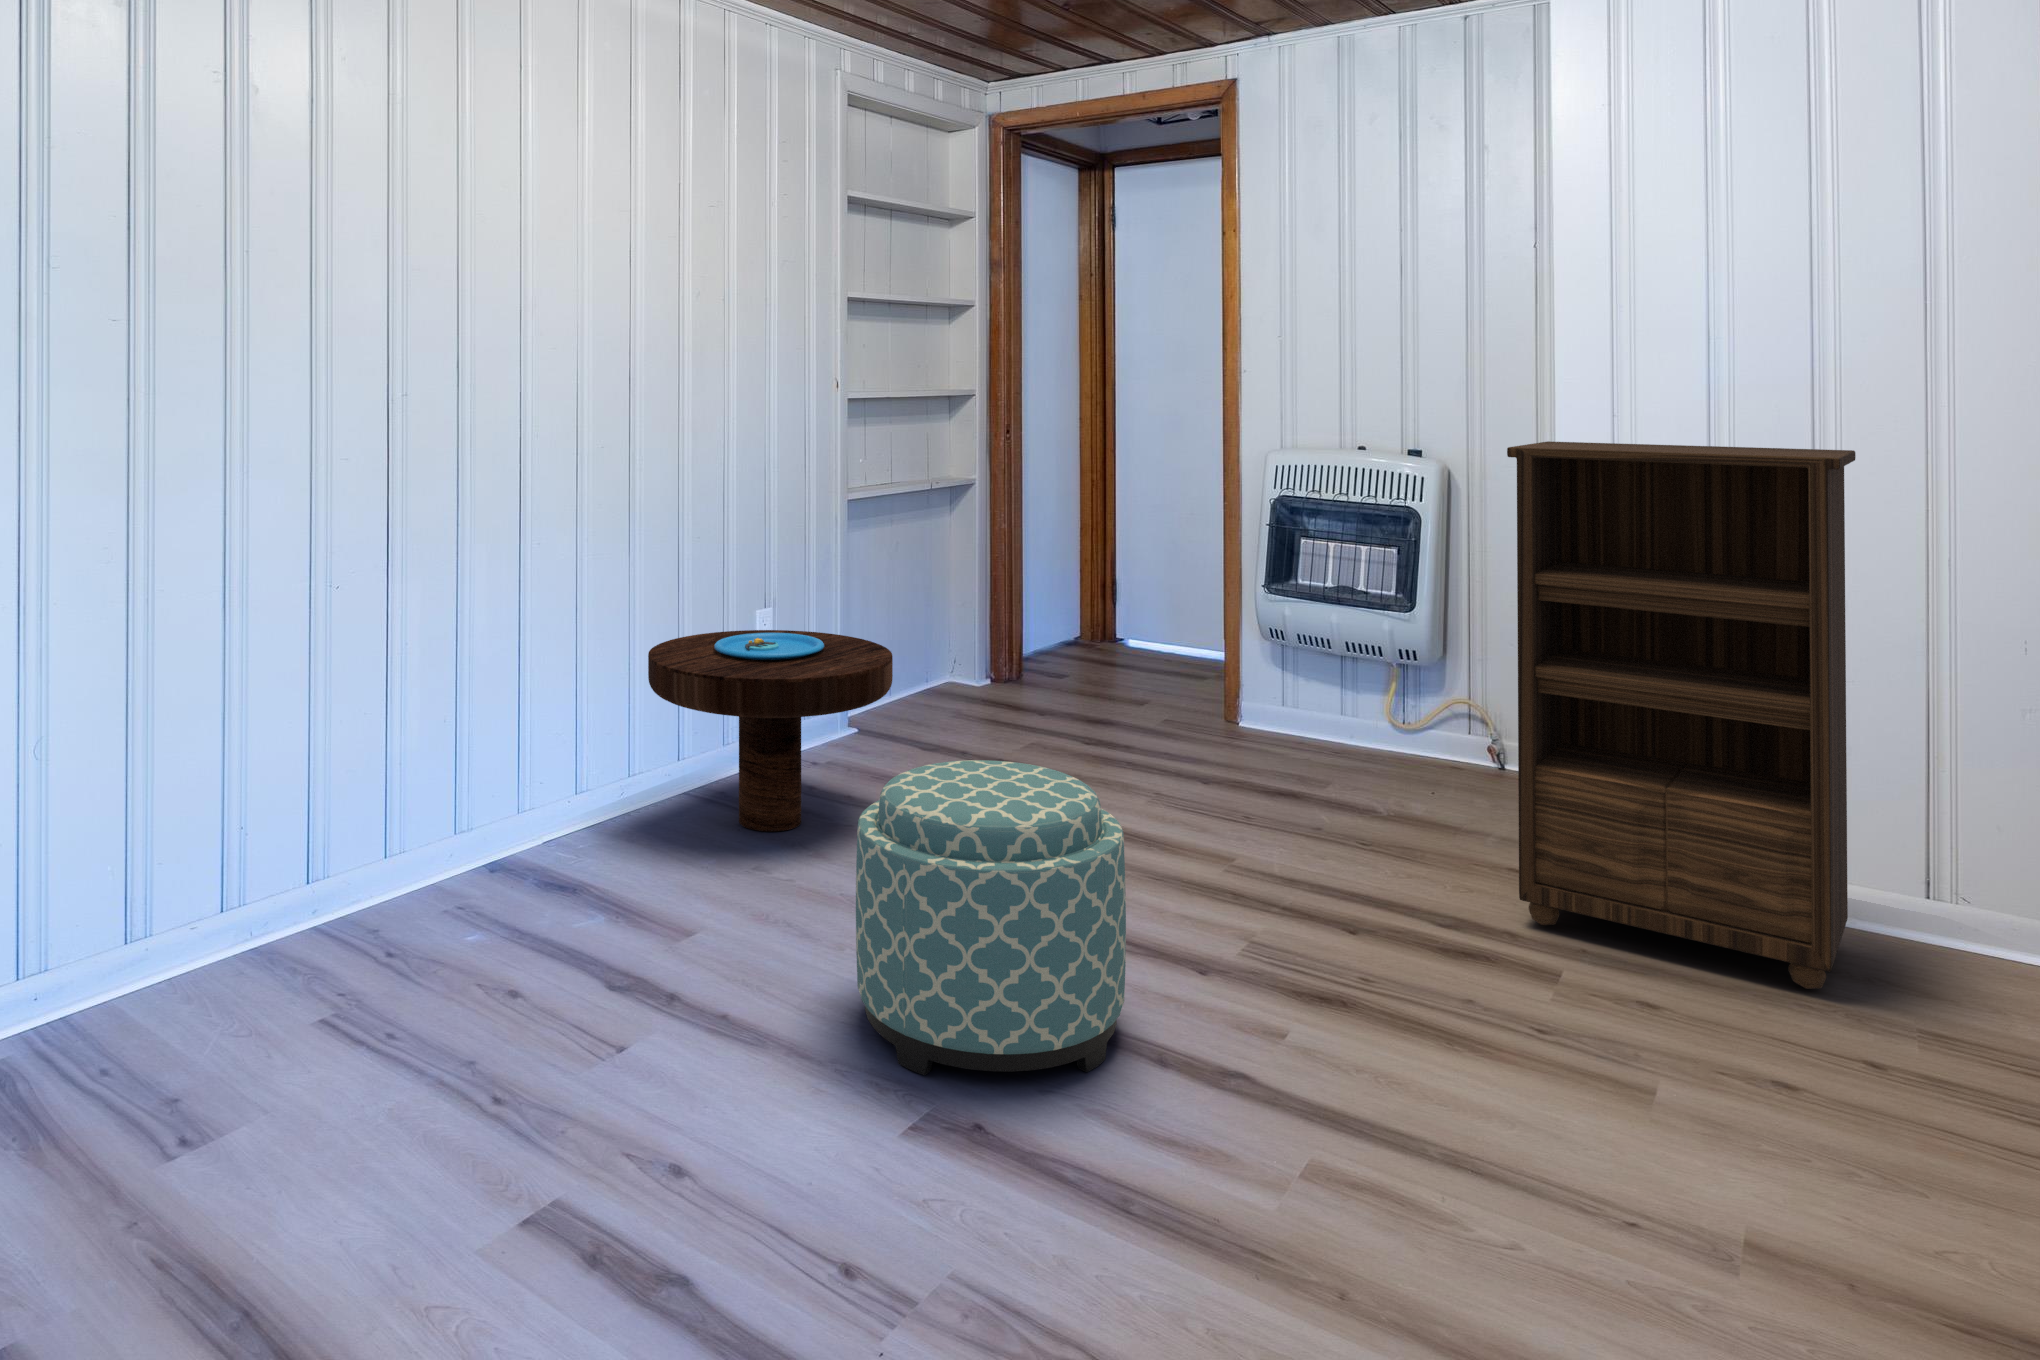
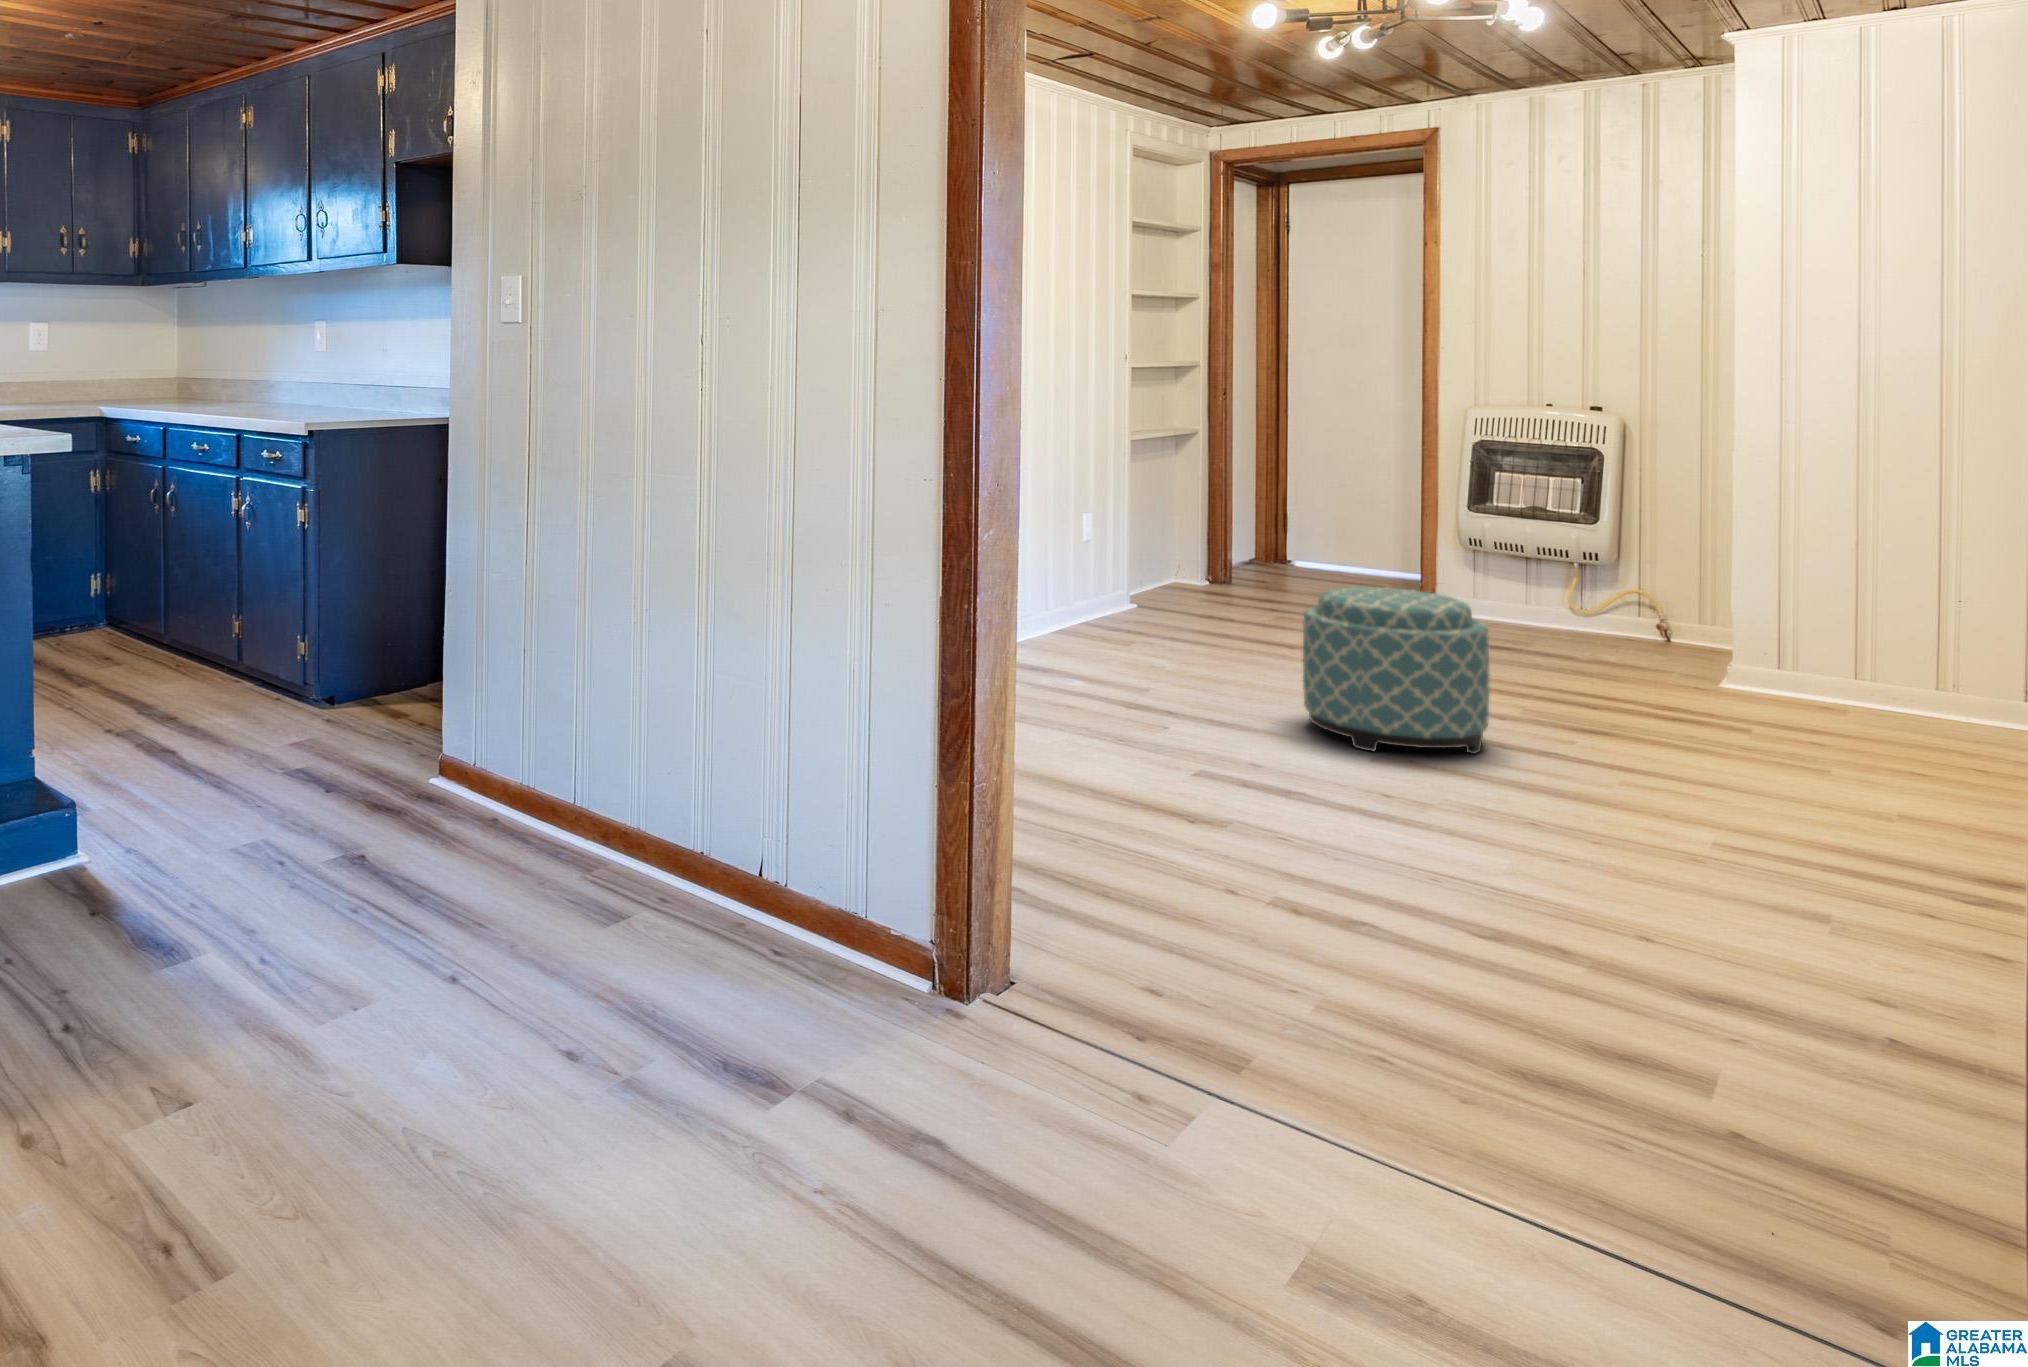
bookshelf: present [1507,441,1856,989] -> none [1716,395,1979,740]
side table: present [648,630,893,832] -> none [1049,528,1231,656]

